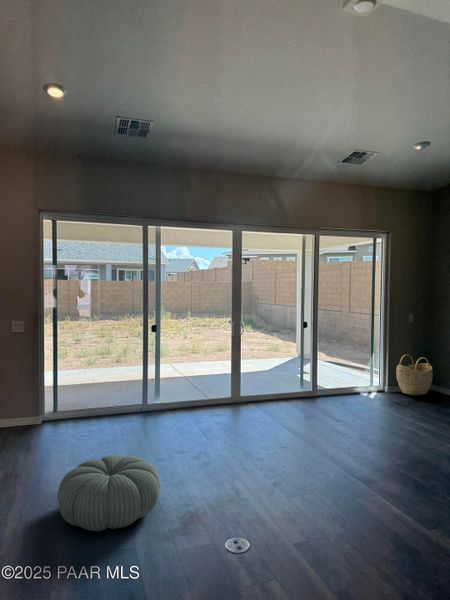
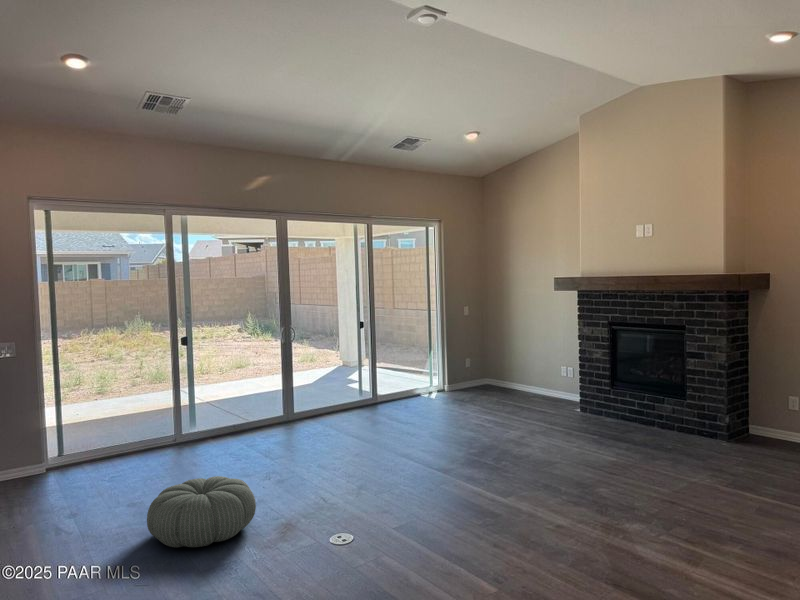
woven basket: present [396,355,433,395] -> none [456,350,491,392]

